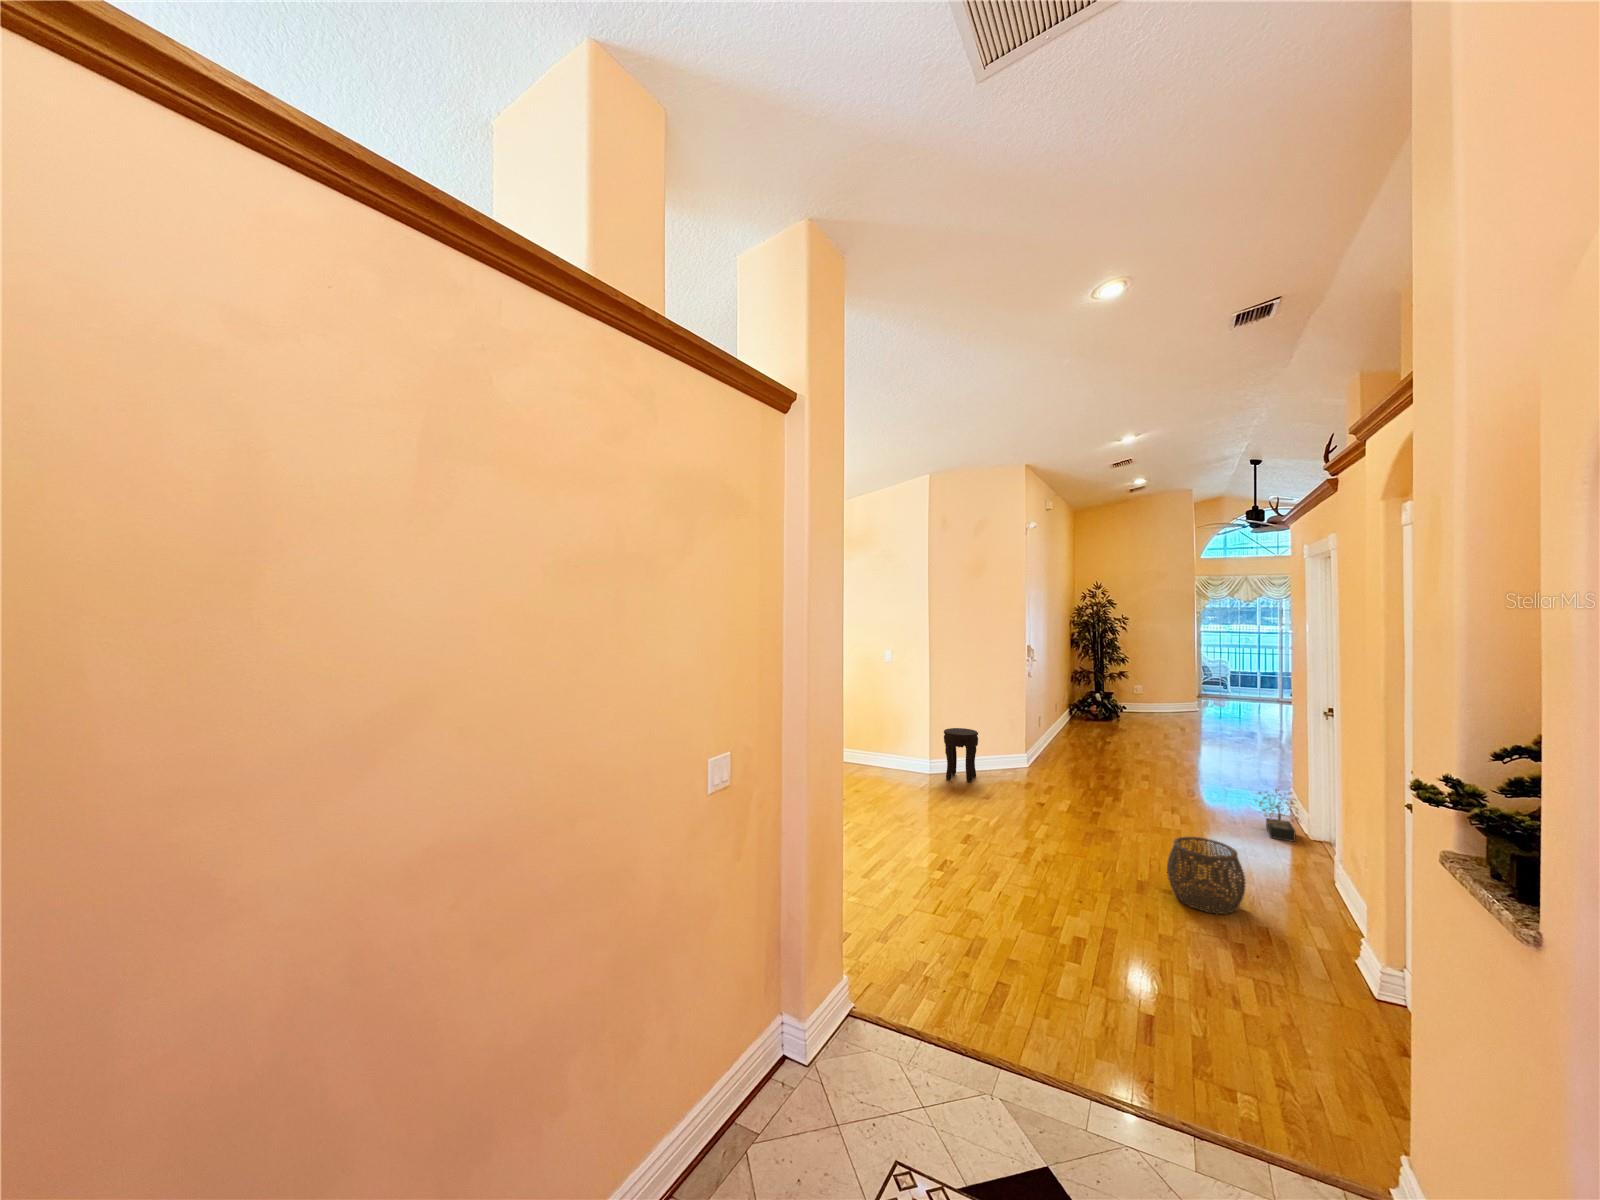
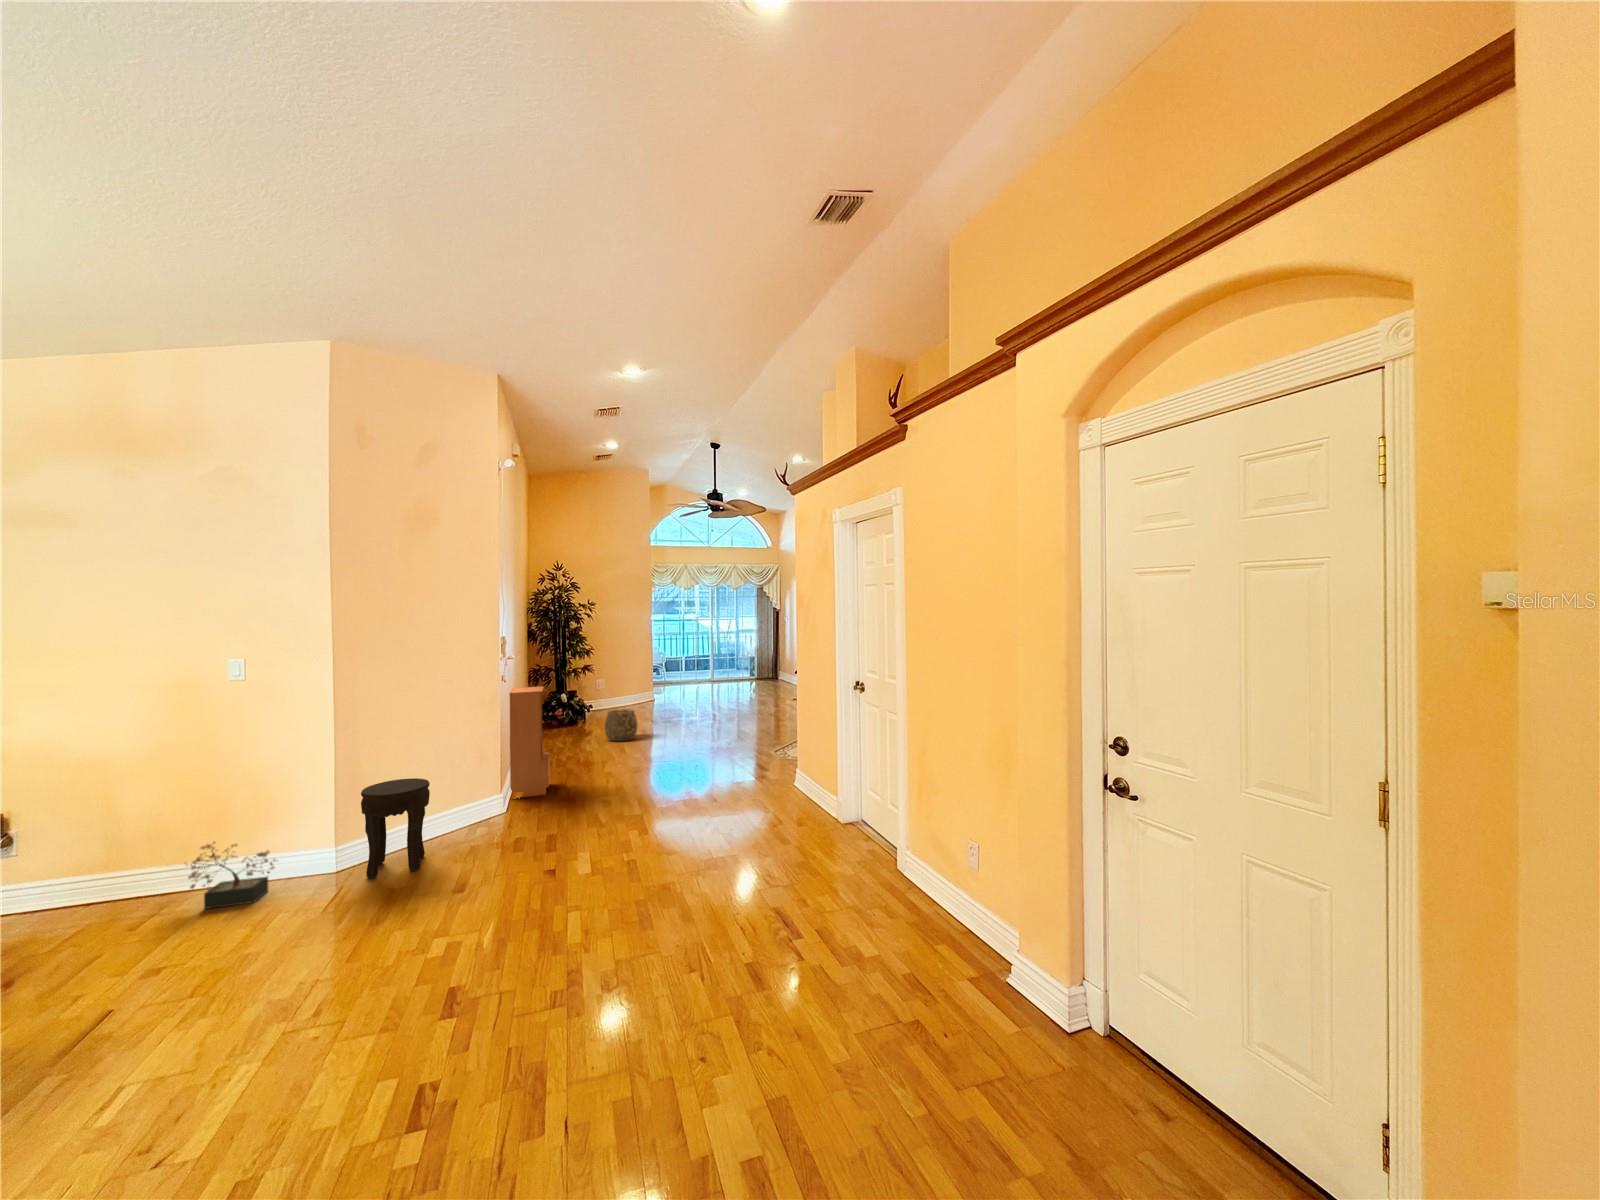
bookcase: none [1036,683,1067,763] -> present [510,686,550,797]
decorative plant: present [1255,789,1299,842] -> present [188,842,276,909]
woven basket: present [1167,836,1246,915] -> present [605,709,637,741]

